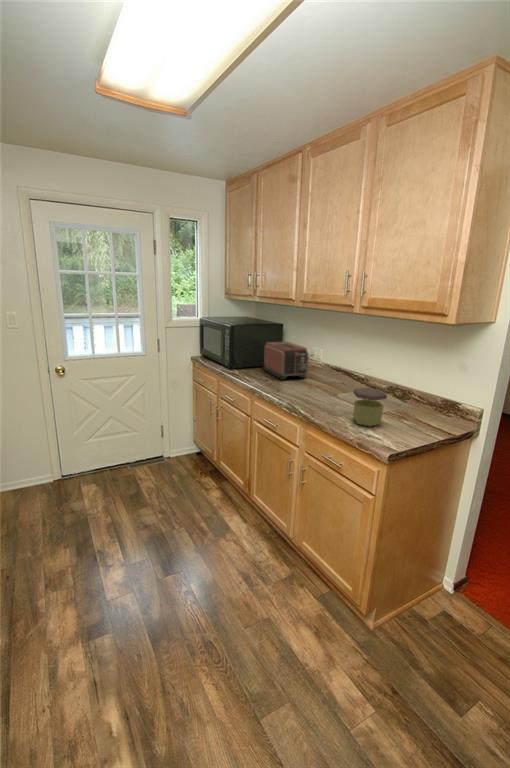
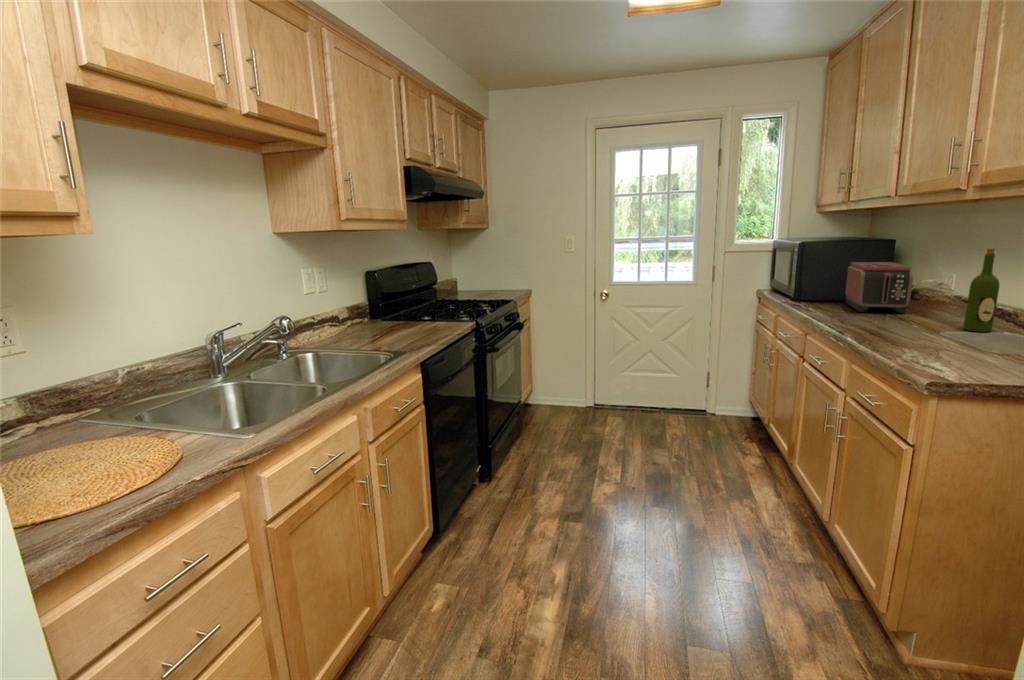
wine bottle: none [347,341,363,392] -> present [963,249,999,332]
jar: present [353,388,387,427] -> none [914,306,973,360]

